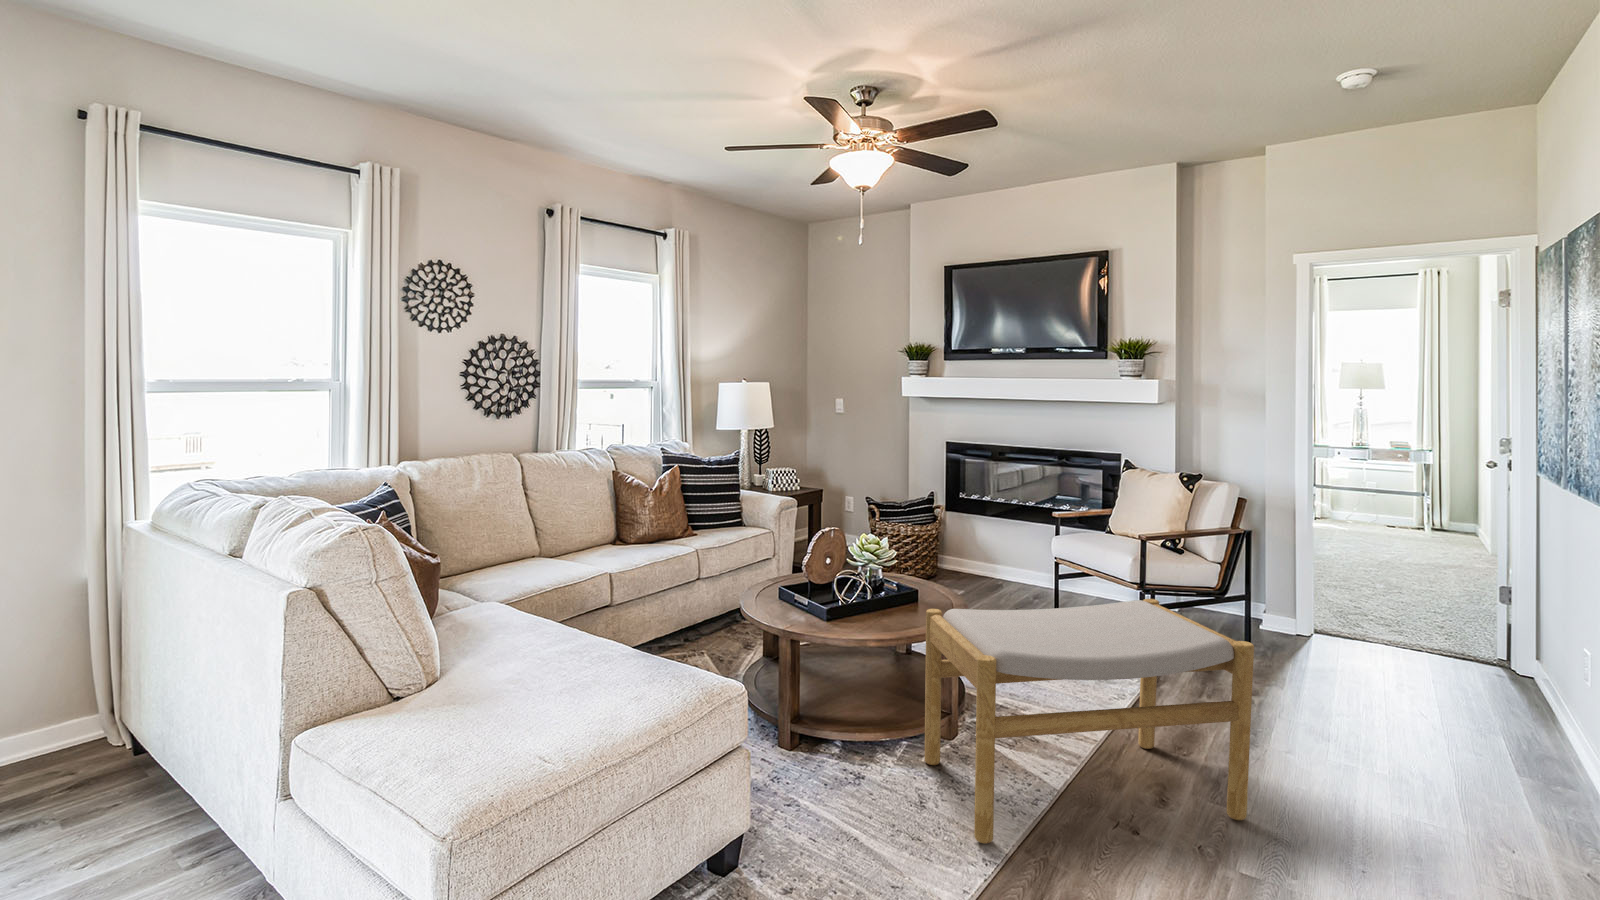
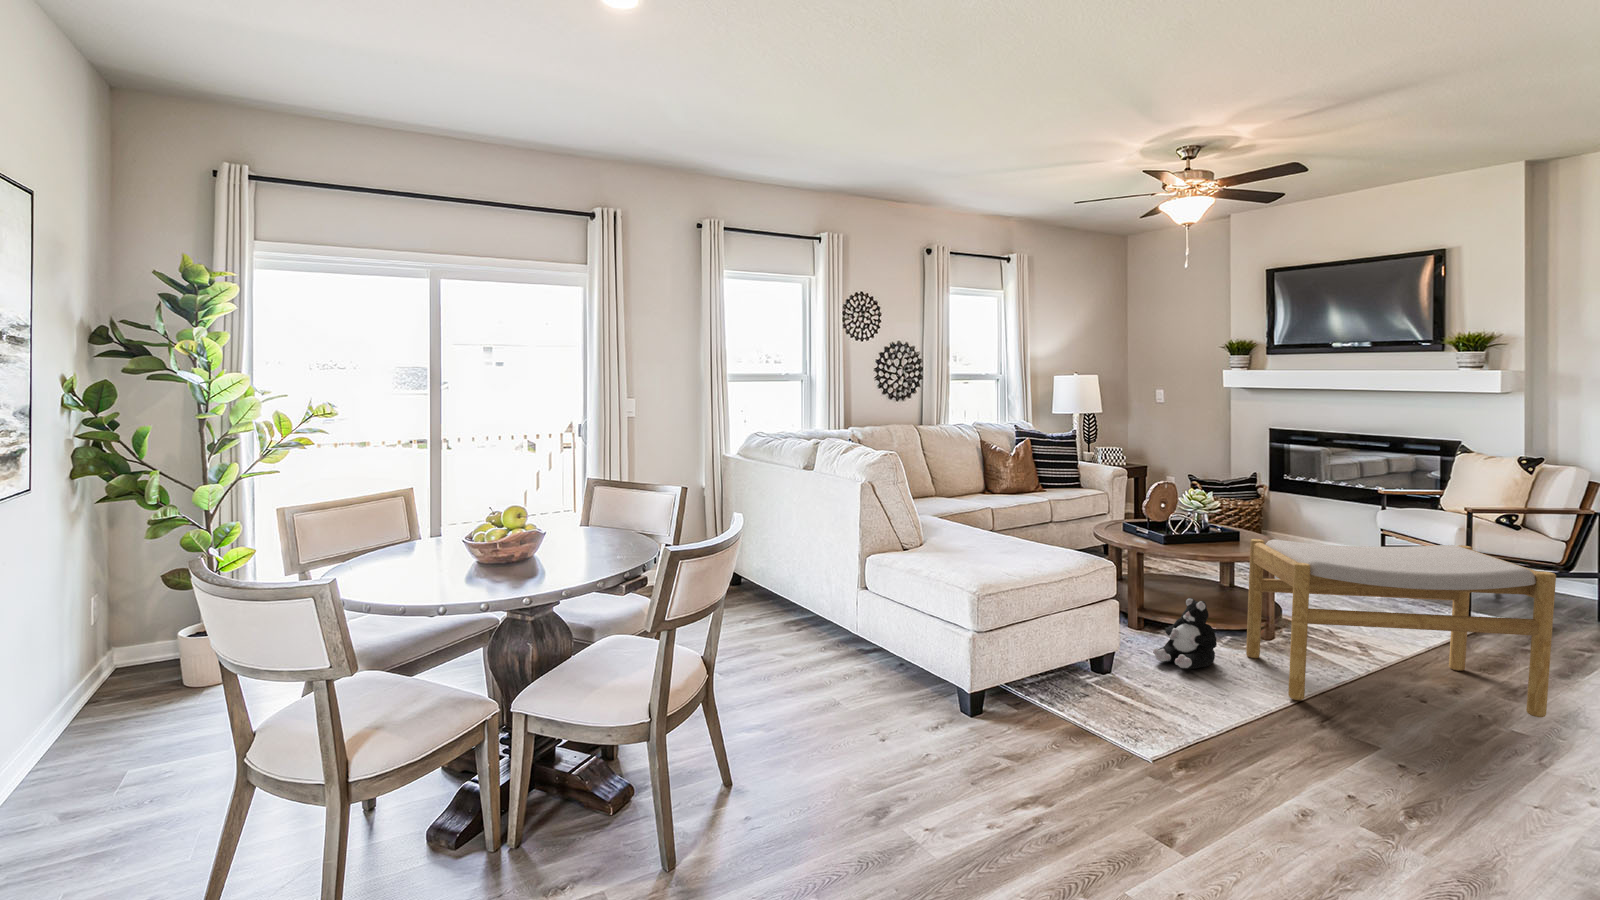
plush toy: none [809,698,888,806] -> present [1153,598,1217,669]

